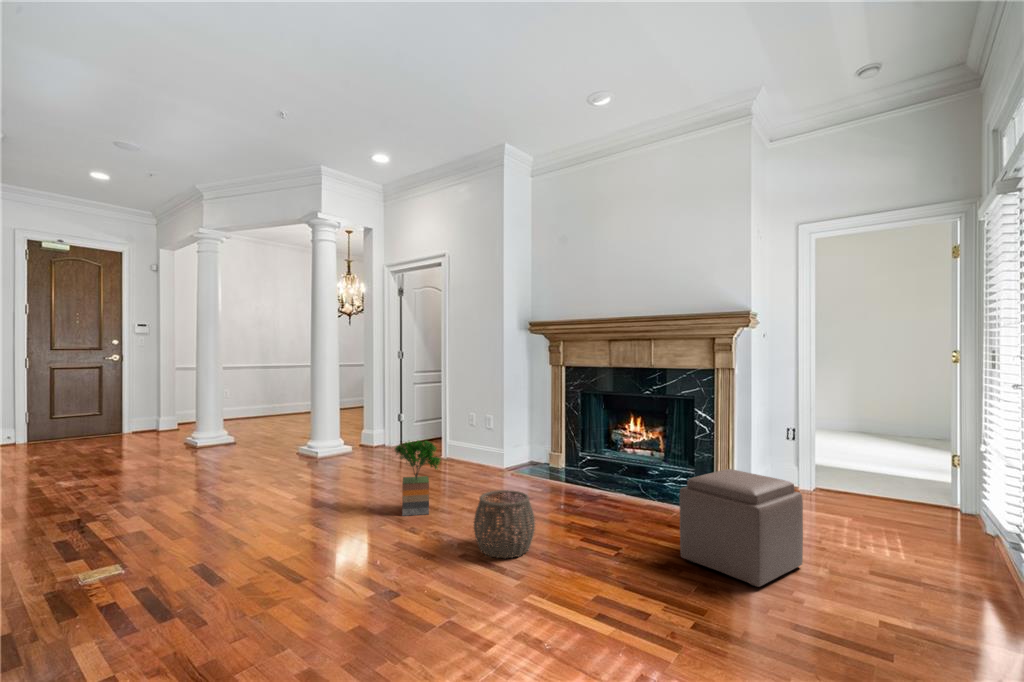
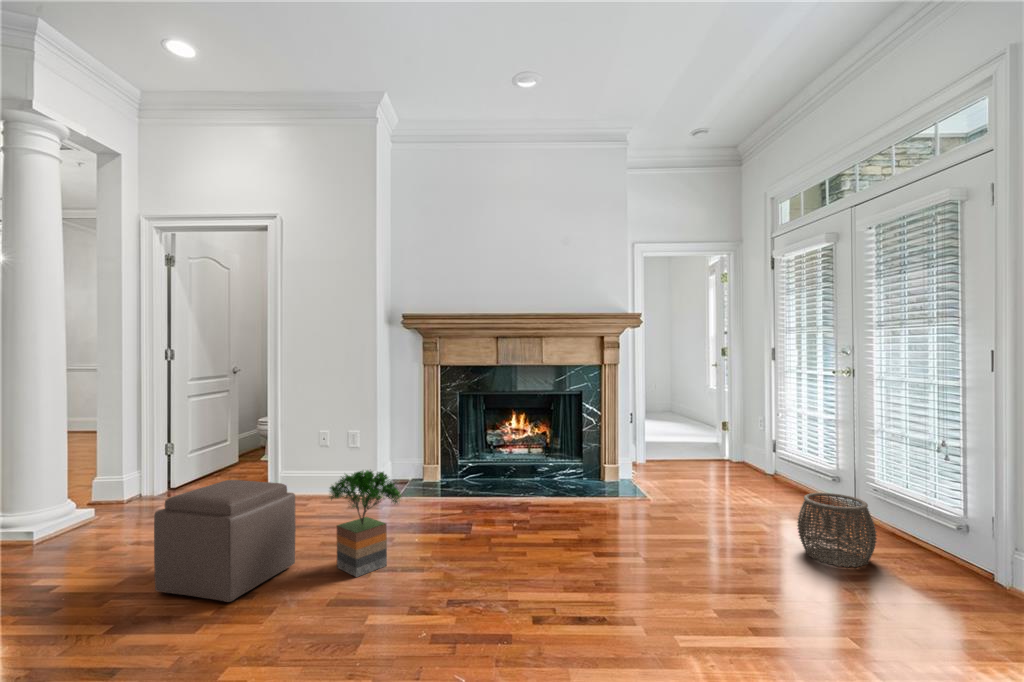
ottoman: present [680,469,803,587] -> present [154,480,296,602]
woven basket: present [474,490,535,558] -> present [797,493,877,567]

